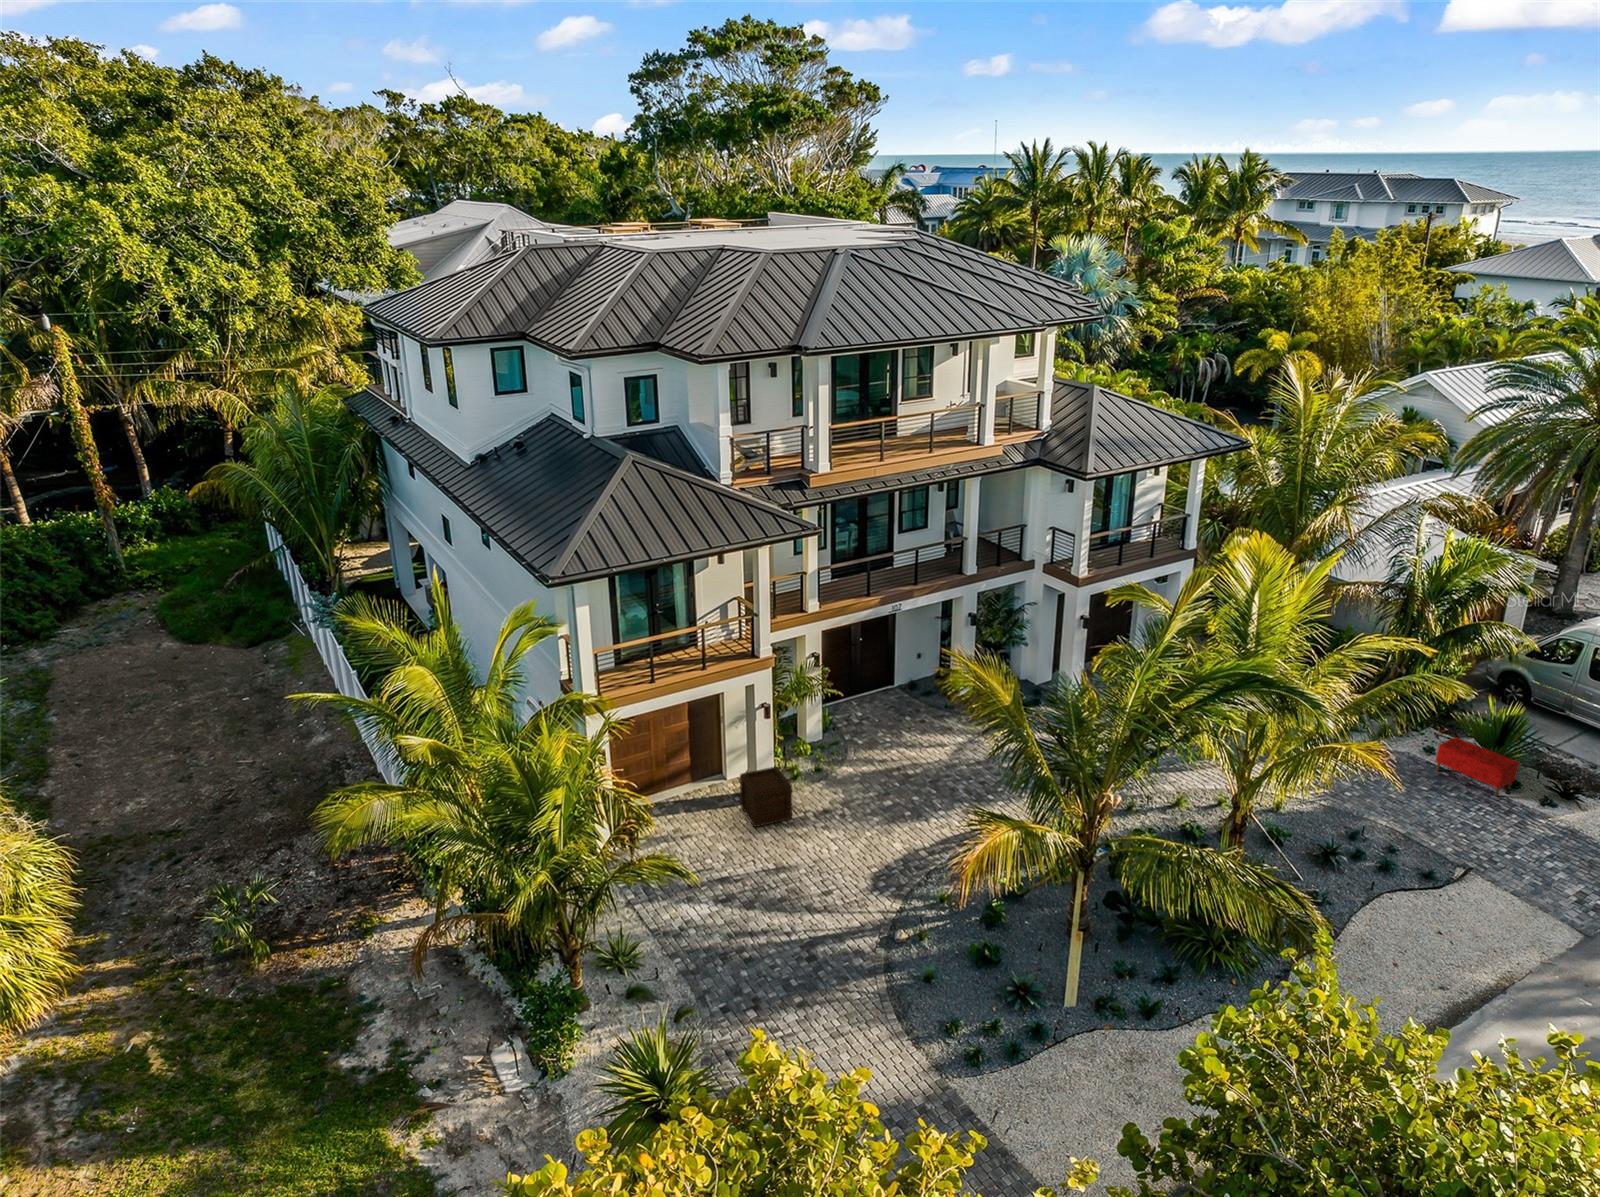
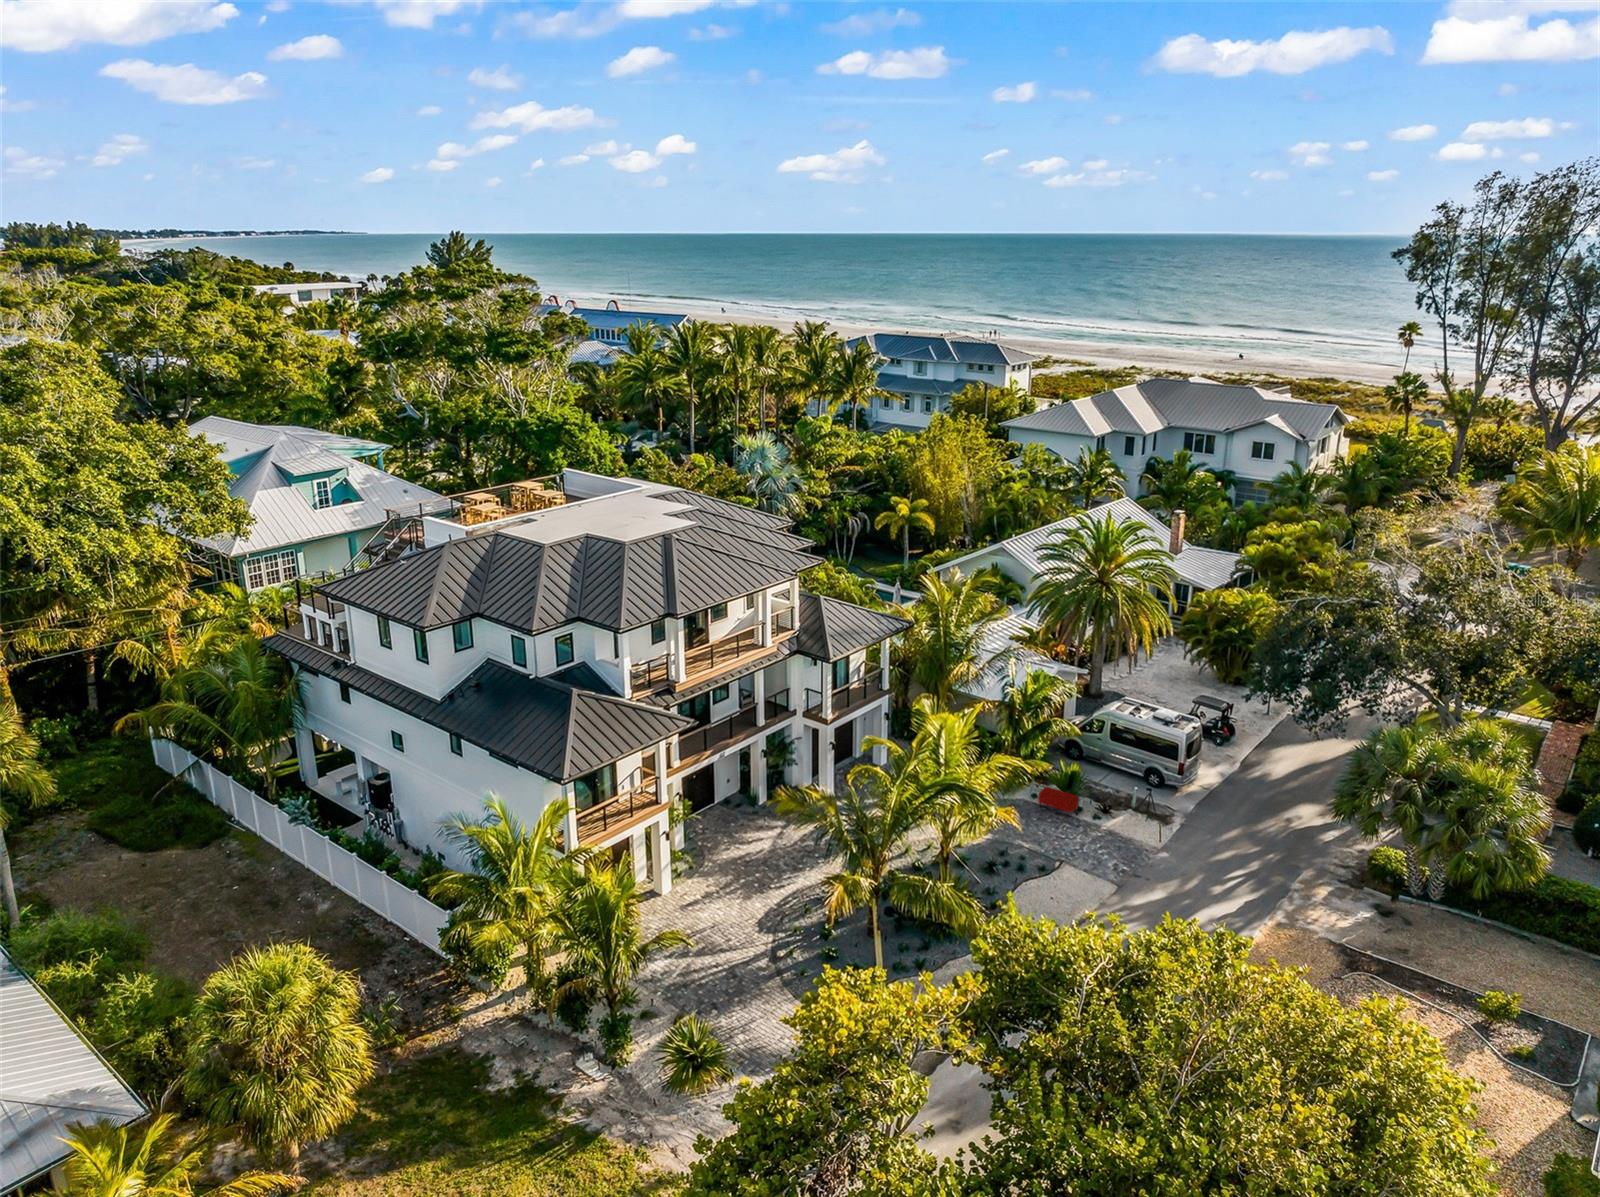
wooden crate: present [740,767,792,827] -> none [655,870,691,911]

